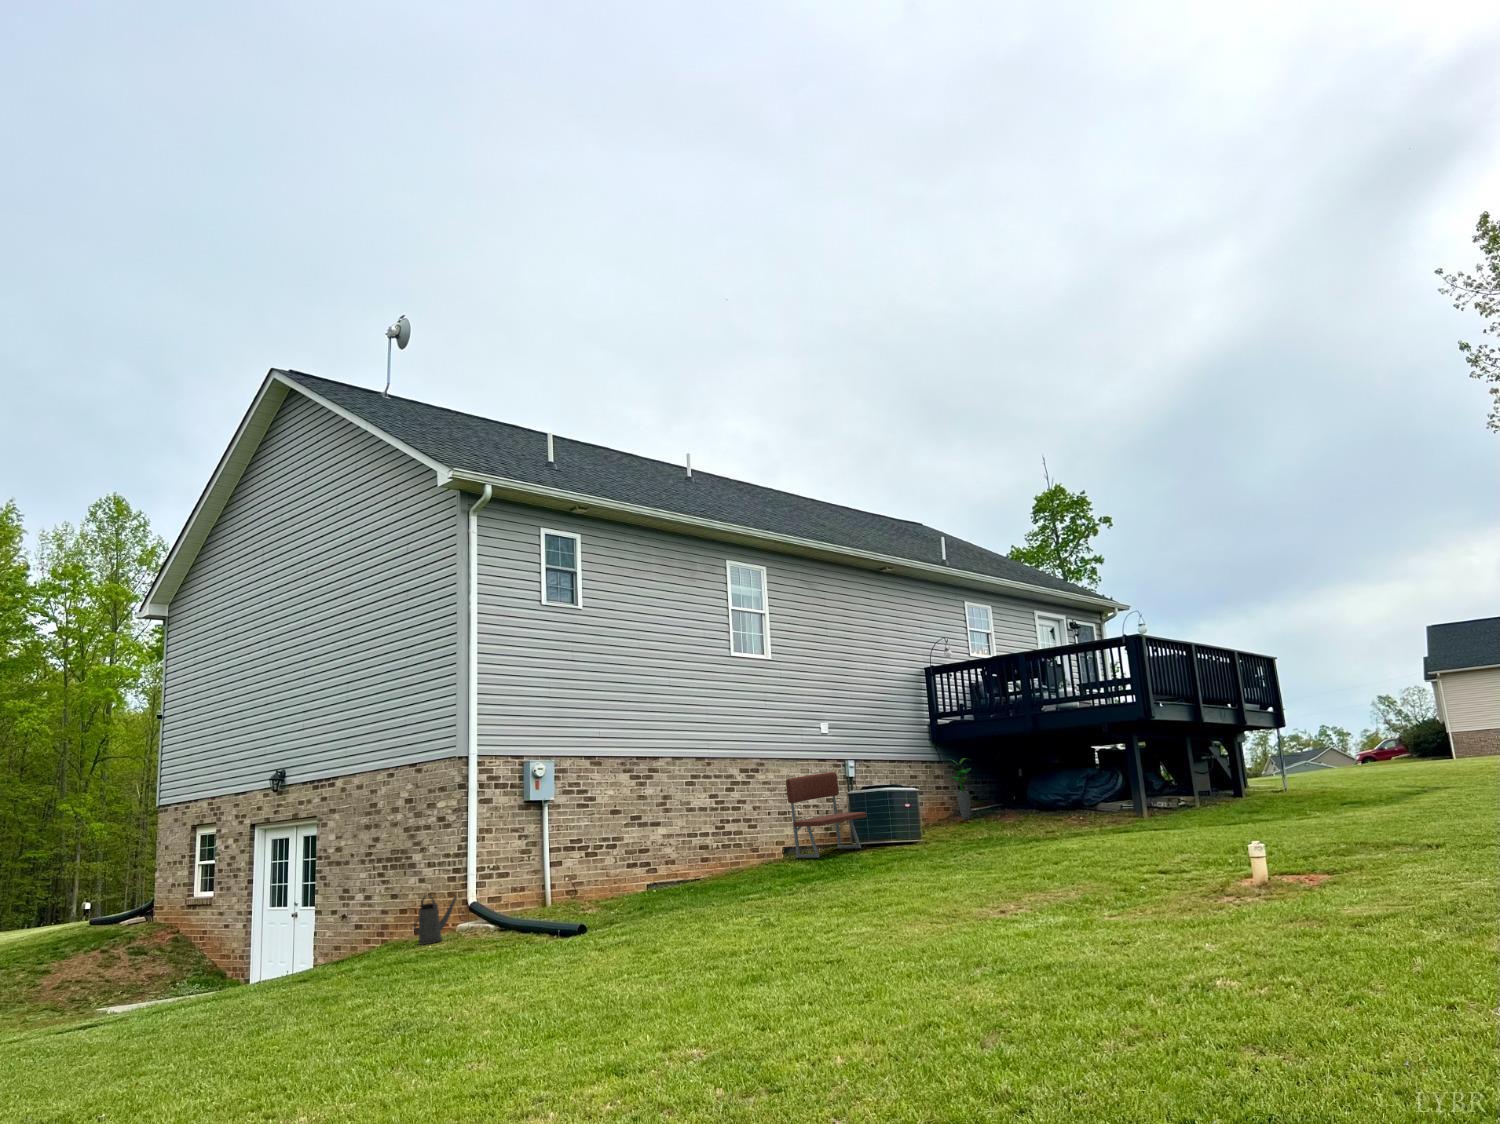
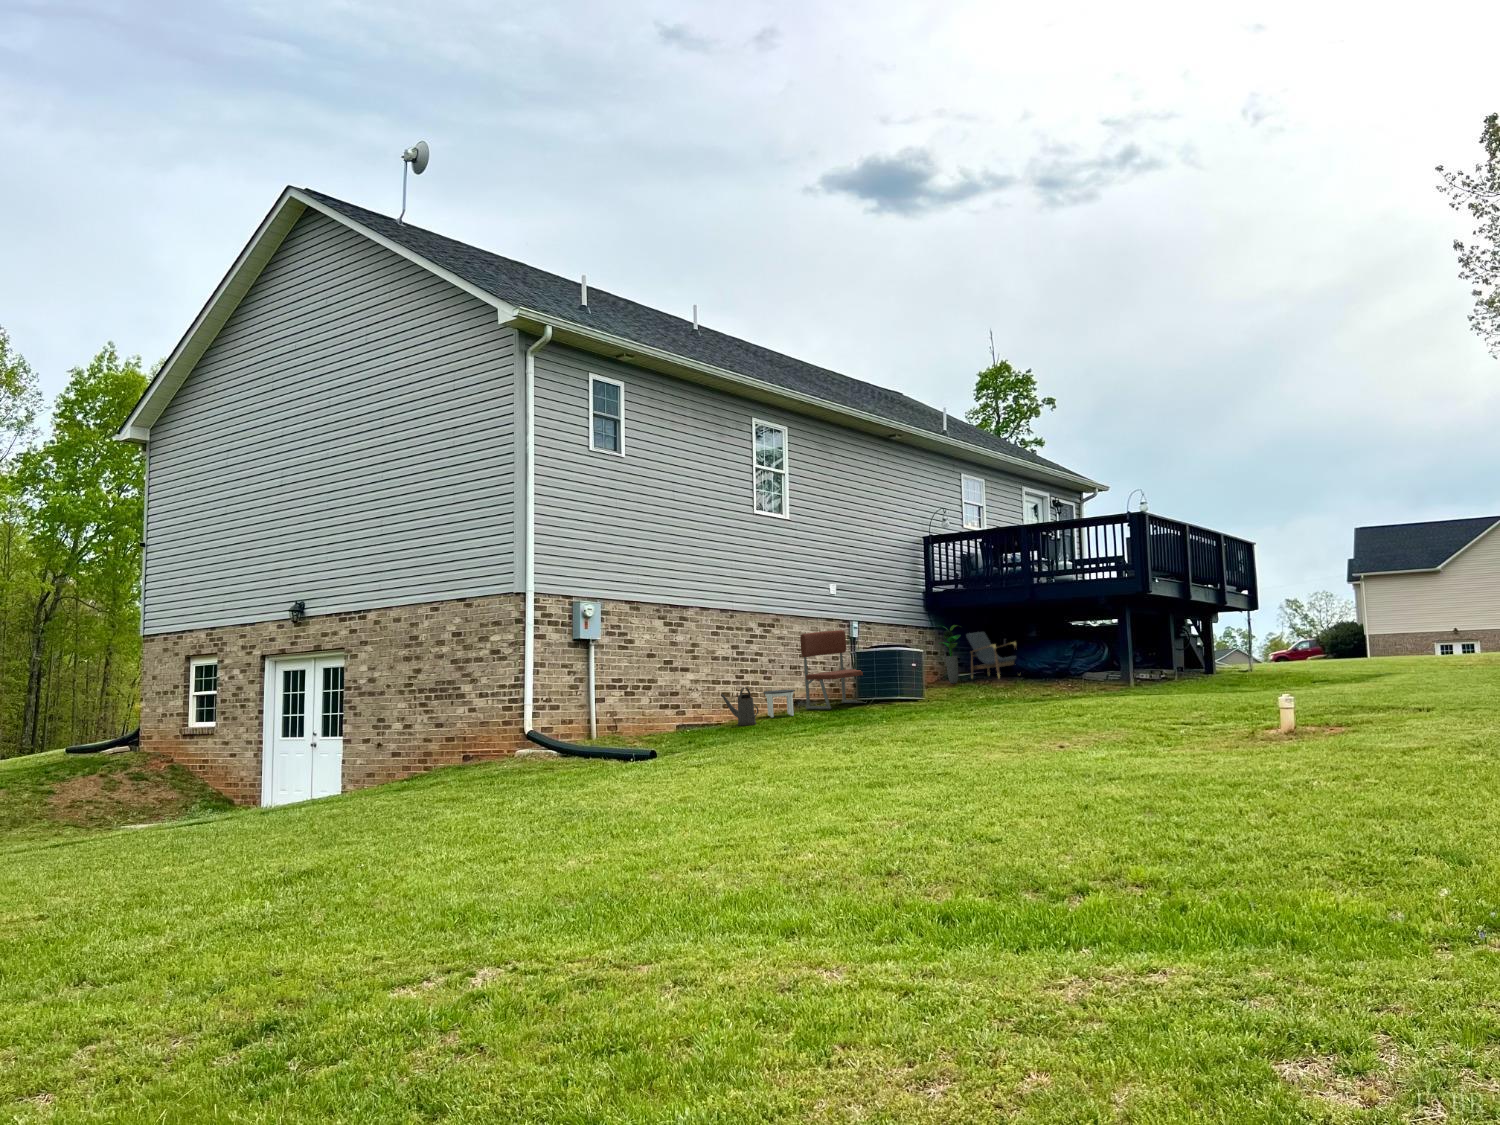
lounge chair: none [980,763,1041,813] -> present [966,632,1017,678]
round table: none [745,839,778,870] -> present [763,690,795,717]
watering can: present [414,895,457,944] -> present [721,687,758,725]

